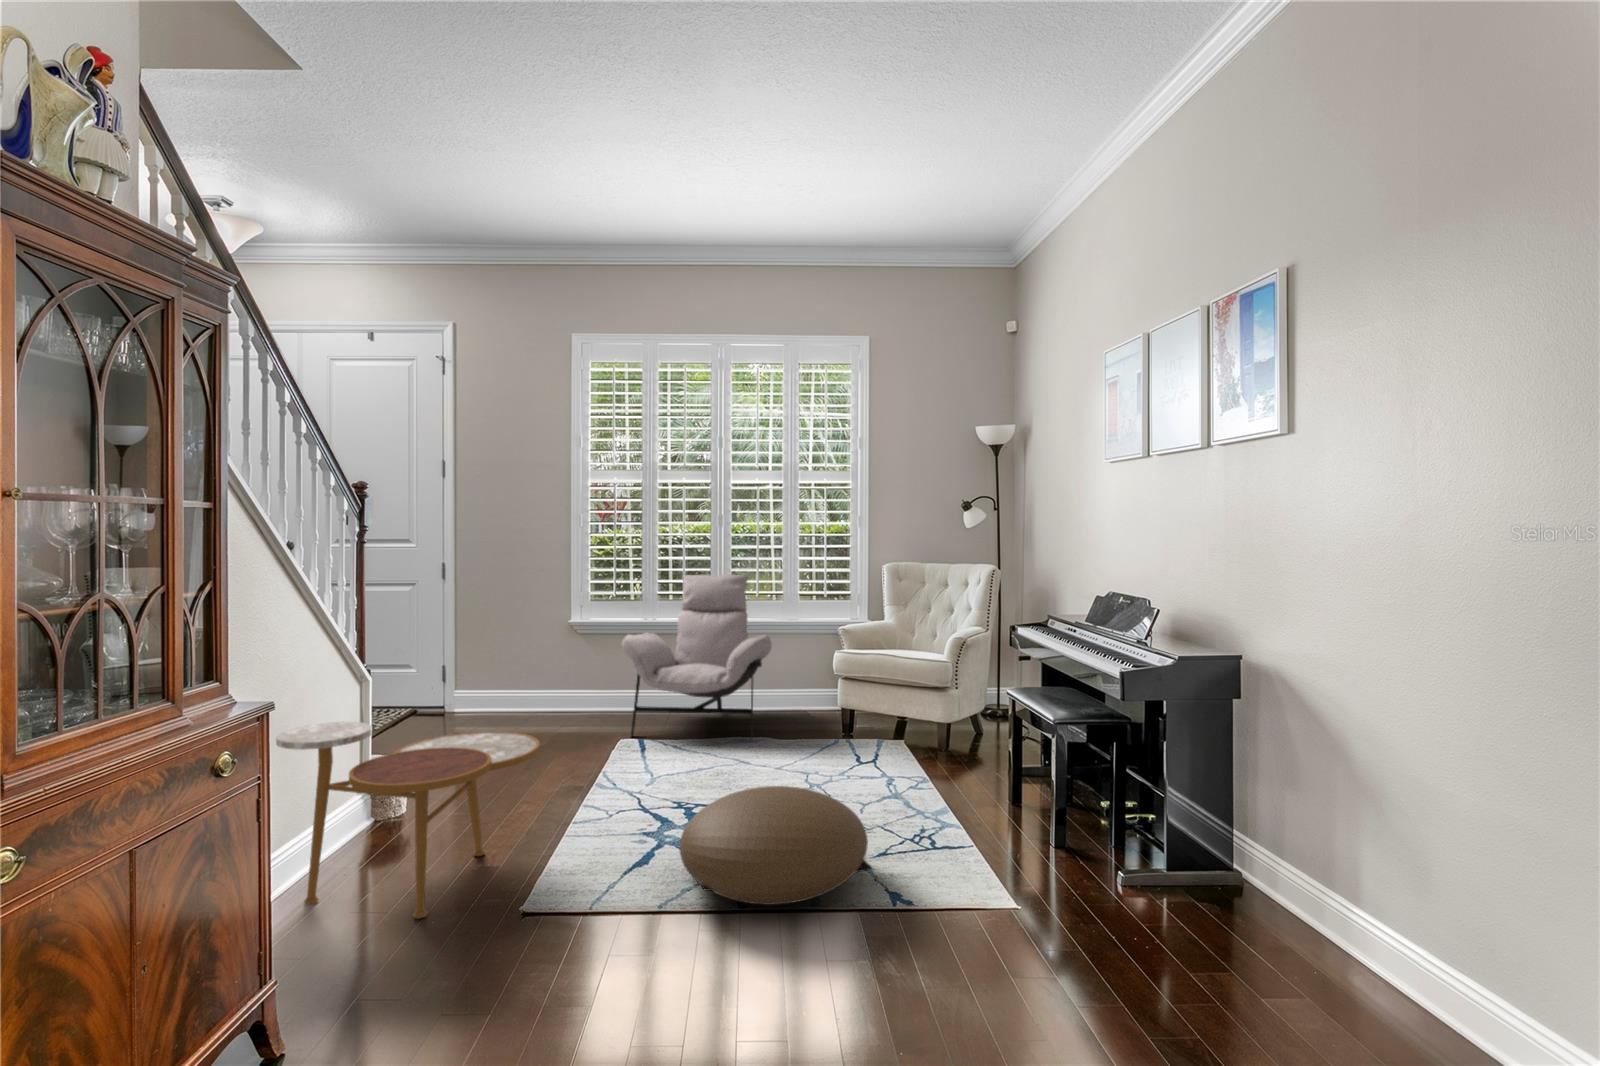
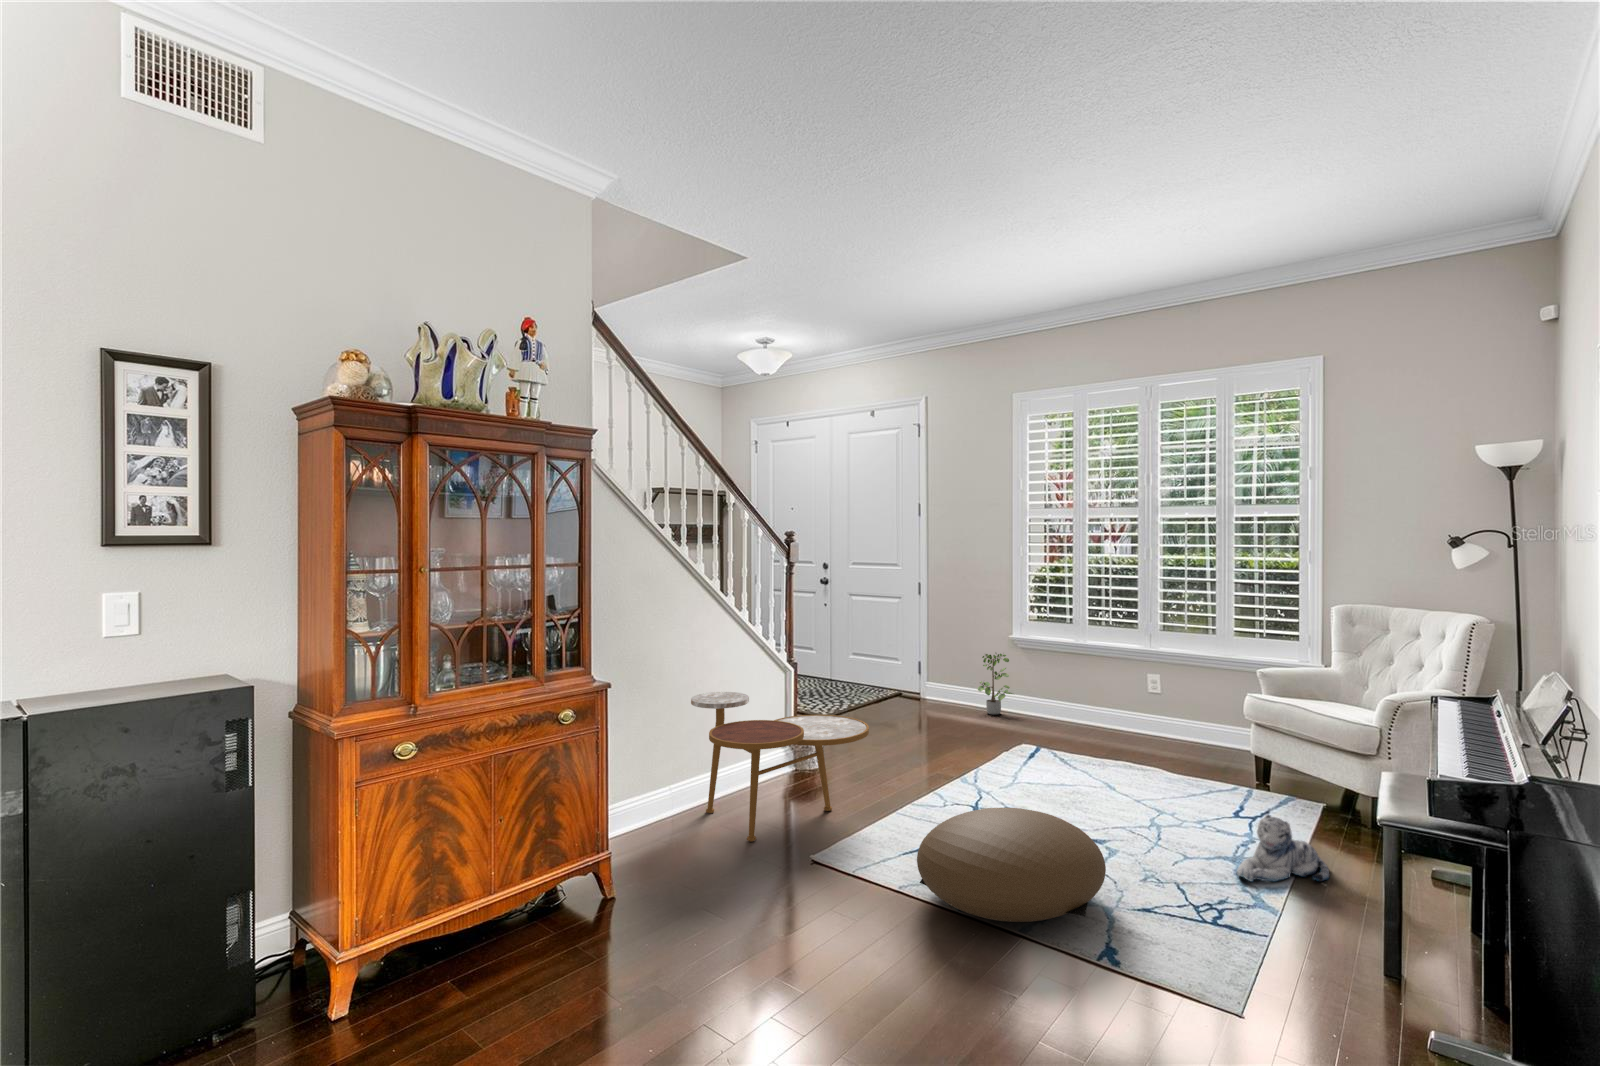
lounge chair: present [622,574,771,737] -> none [1029,603,1187,771]
potted plant: none [532,639,578,714] -> present [978,654,1013,715]
plush toy: none [907,747,964,809] -> present [1237,814,1330,882]

